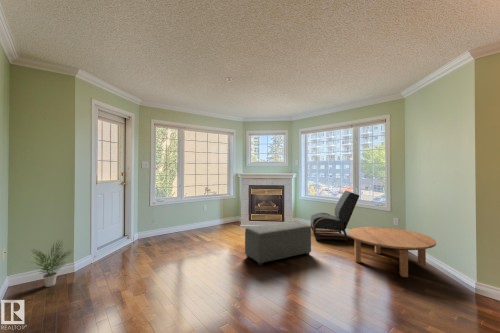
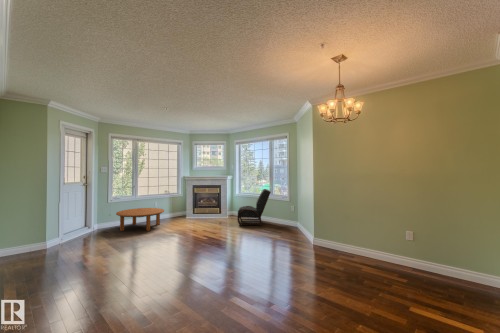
ottoman: present [245,222,311,266] -> none [180,212,229,242]
coffee table: present [349,227,436,277] -> present [116,208,164,231]
potted plant: present [34,243,68,287] -> none [10,225,47,258]

